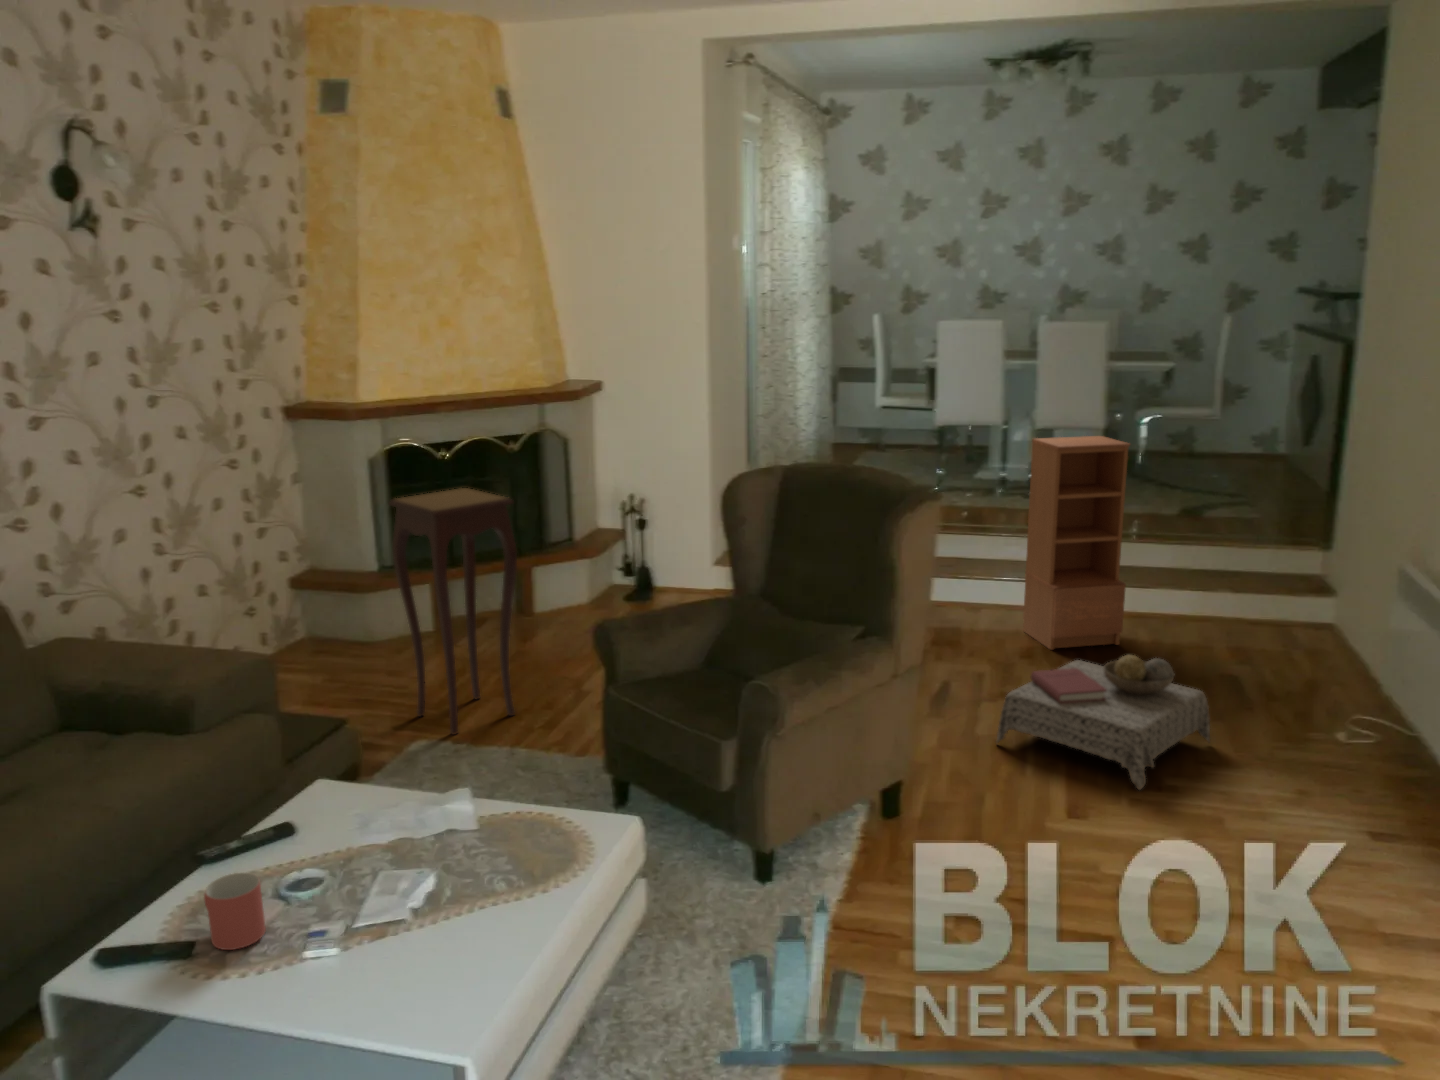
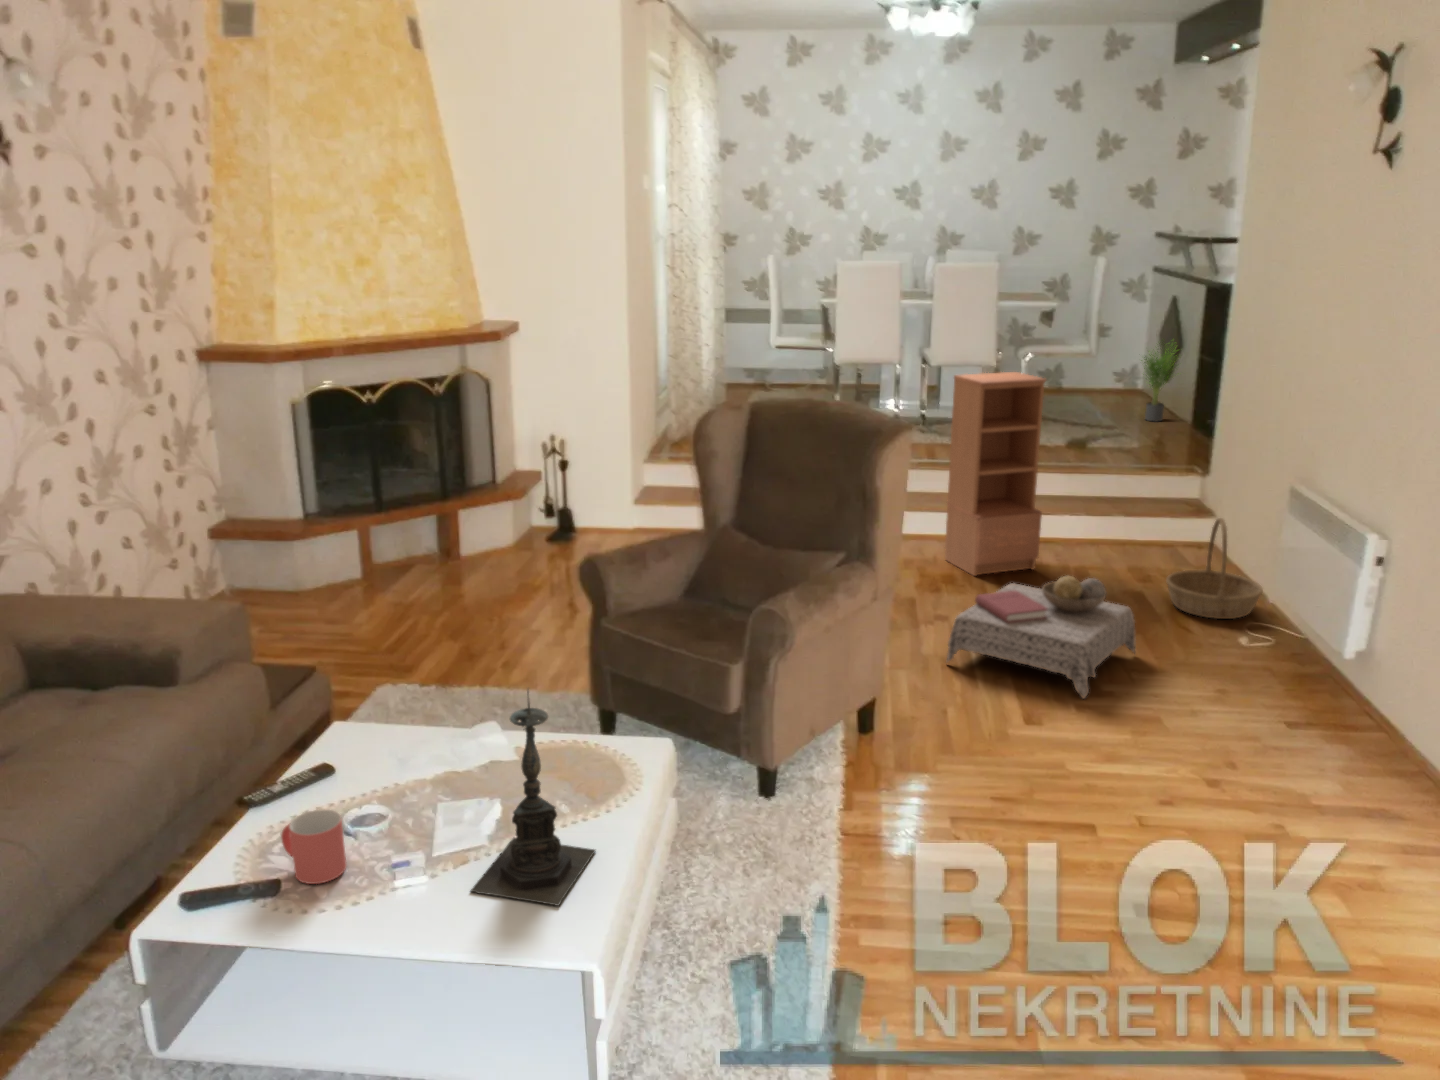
potted plant: none [1257,401,1314,490] -> present [1141,345,1178,422]
side table: present [389,488,517,734] -> none [339,430,475,680]
basket: none [1258,597,1368,708] -> present [1166,518,1263,619]
candle holder: none [375,760,520,994] -> present [471,691,595,906]

